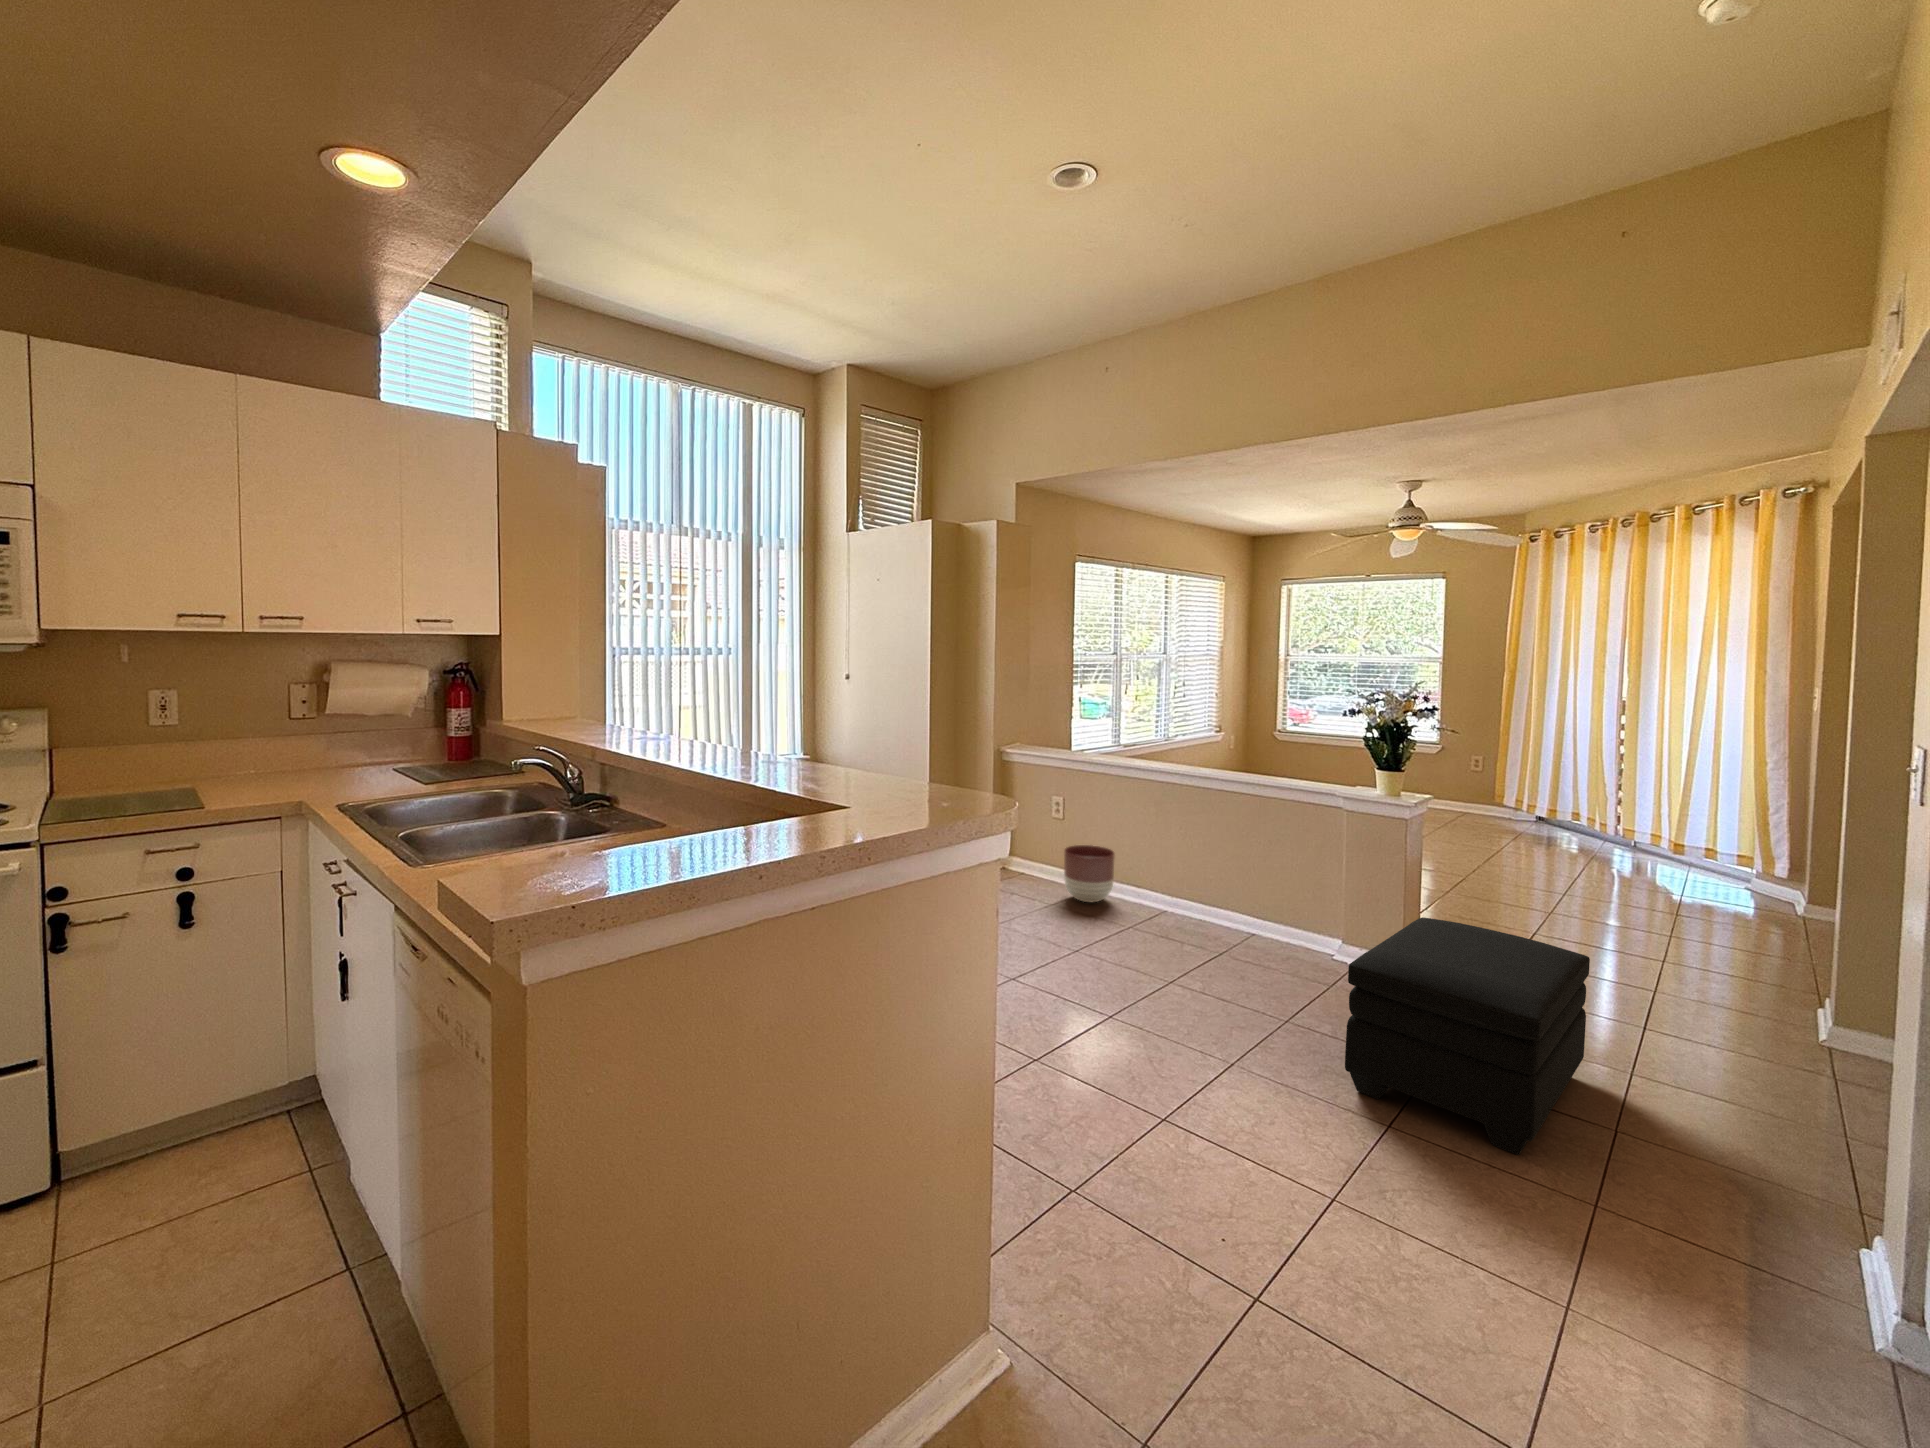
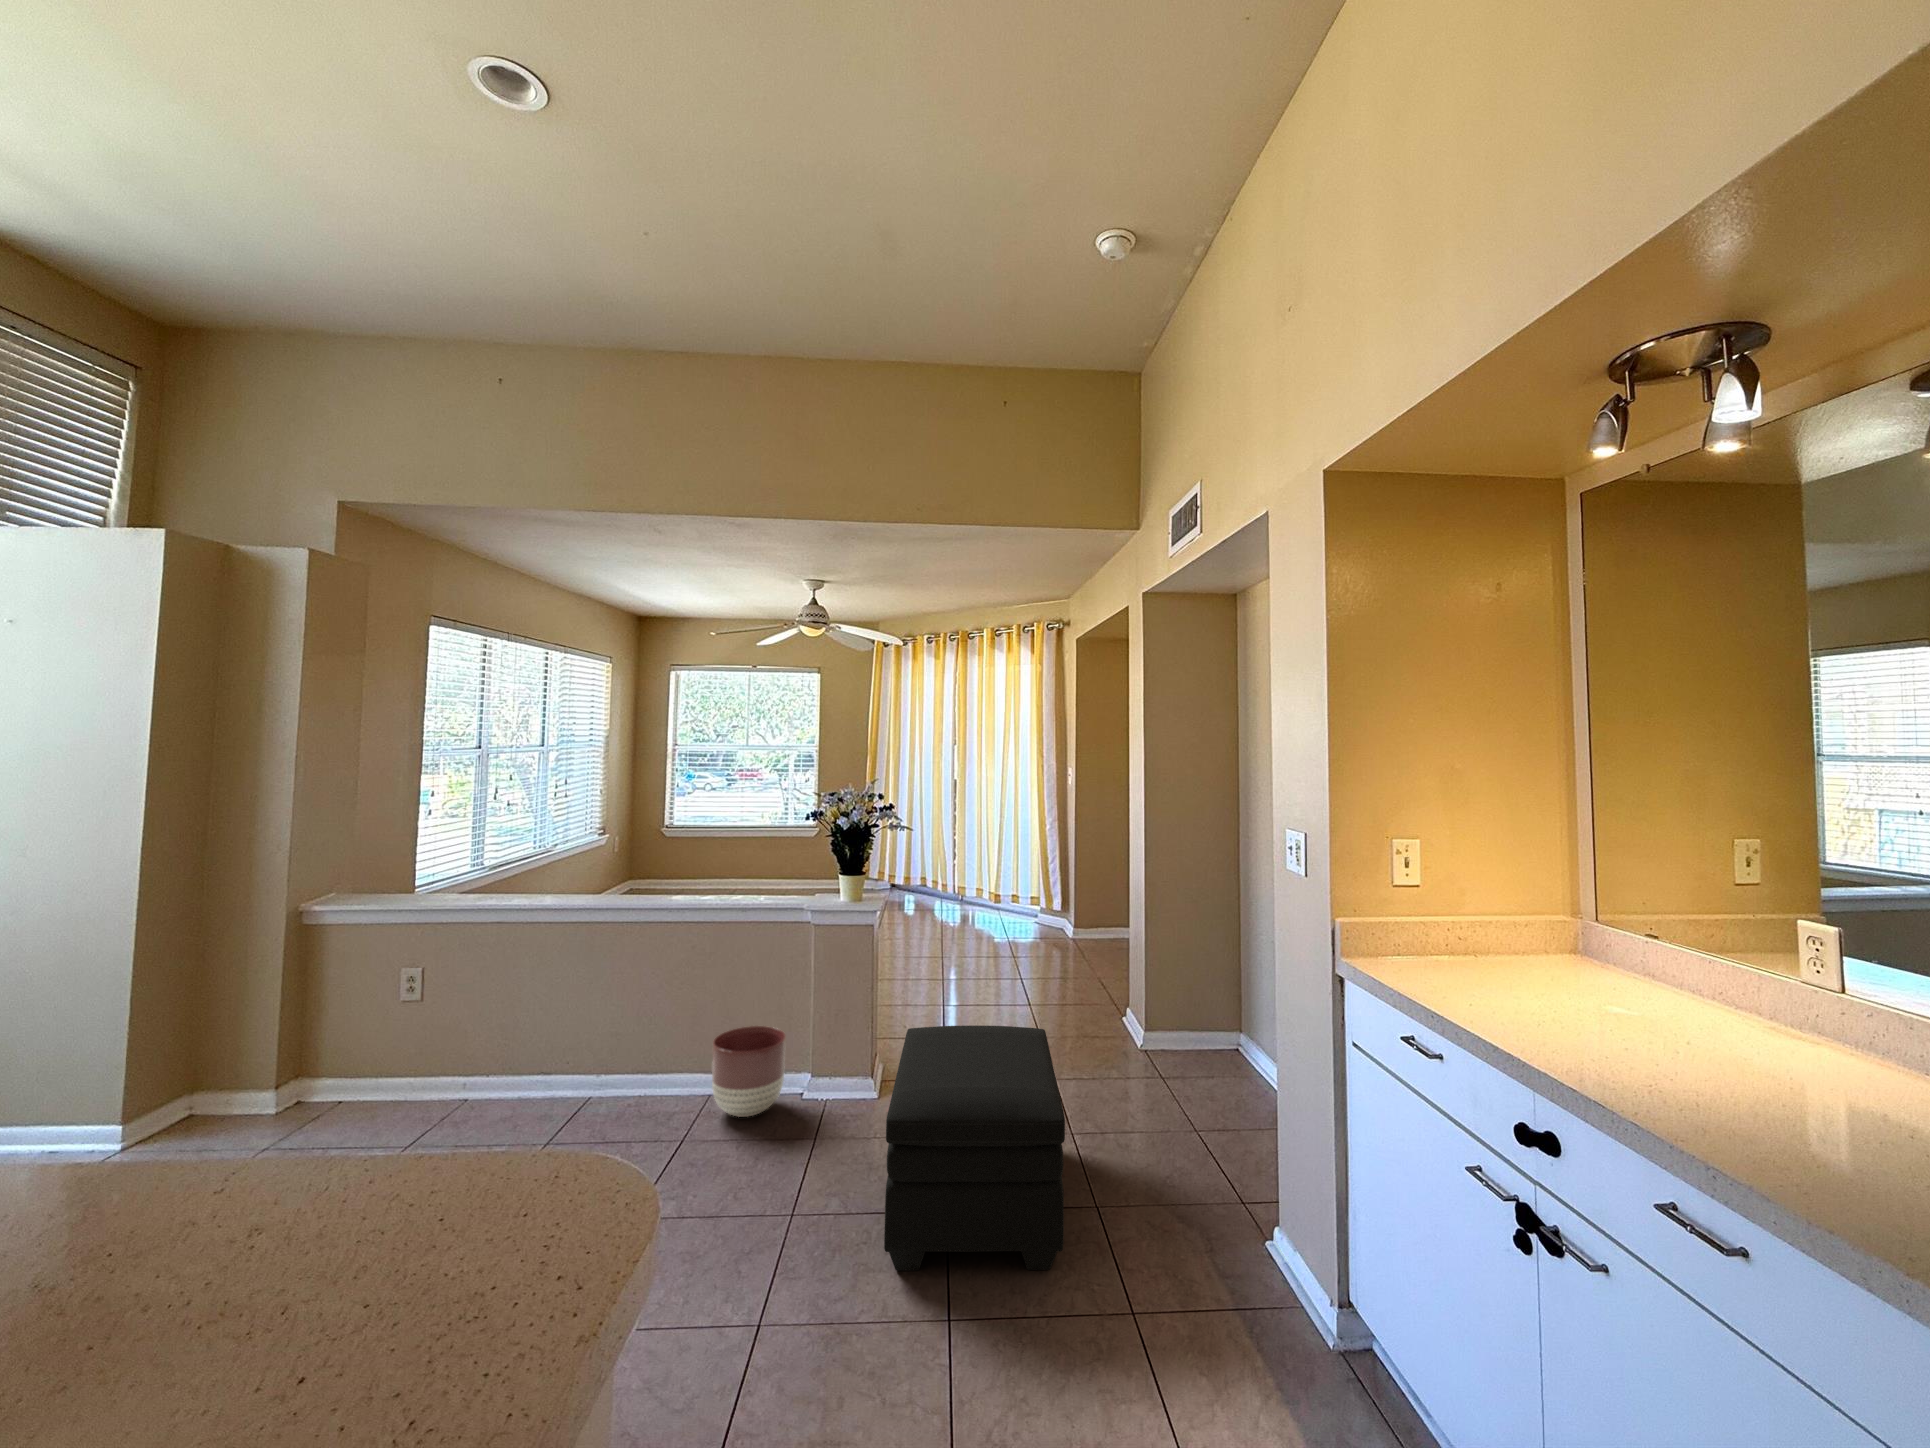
planter: present [1064,845,1115,902] -> present [712,1026,786,1117]

